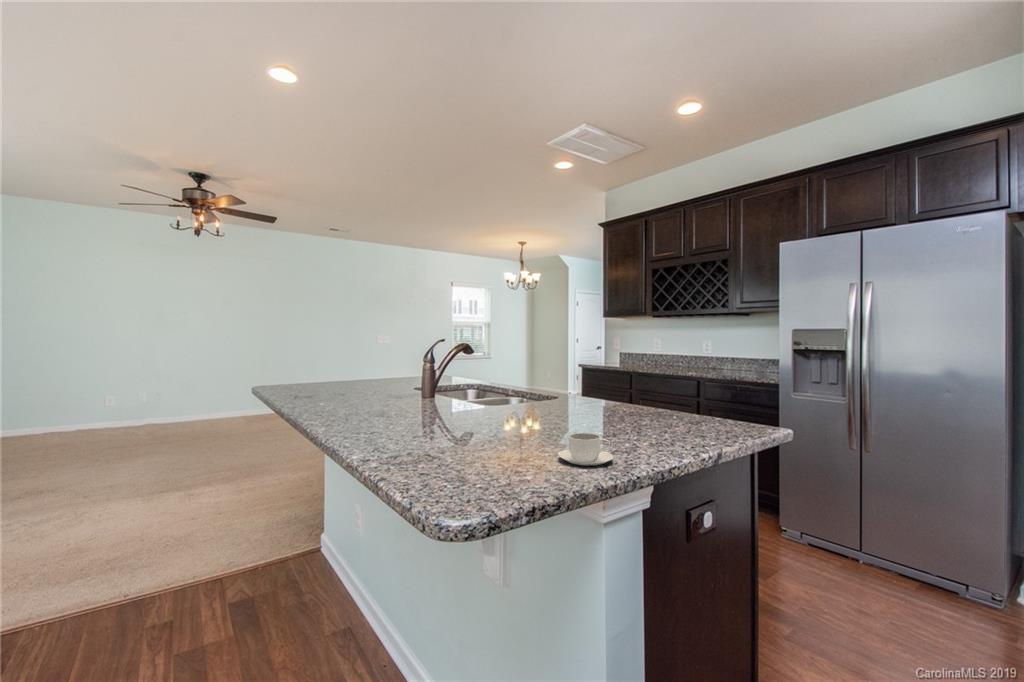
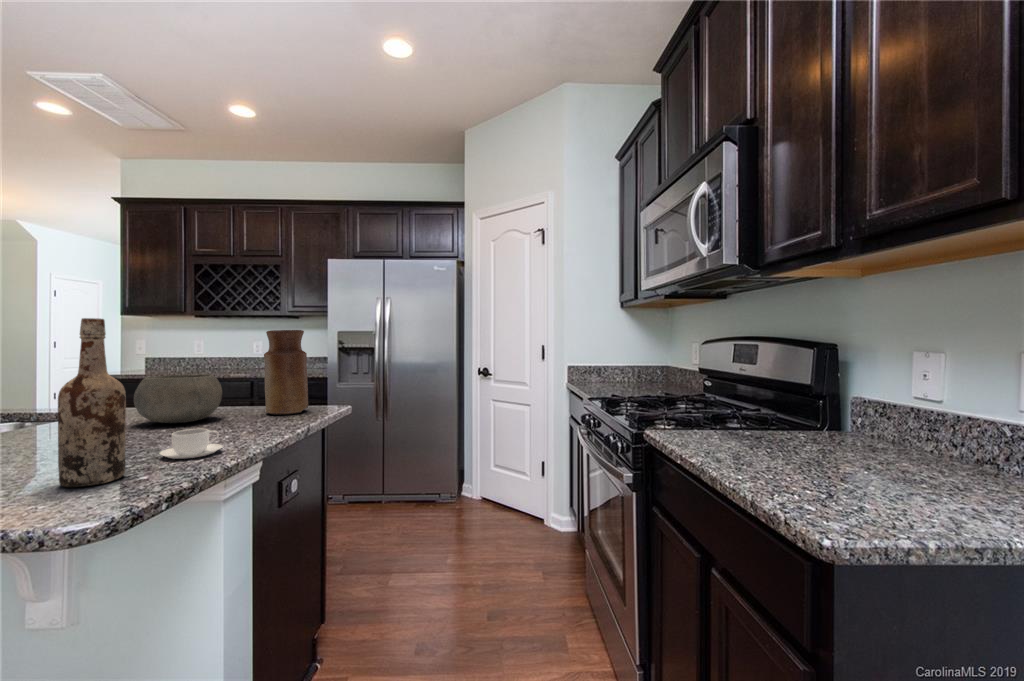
wine bottle: none [476,320,523,475] -> present [58,318,126,487]
vase: none [683,329,732,428] -> present [264,330,308,415]
bowl: none [571,373,641,420] -> present [134,374,222,423]

